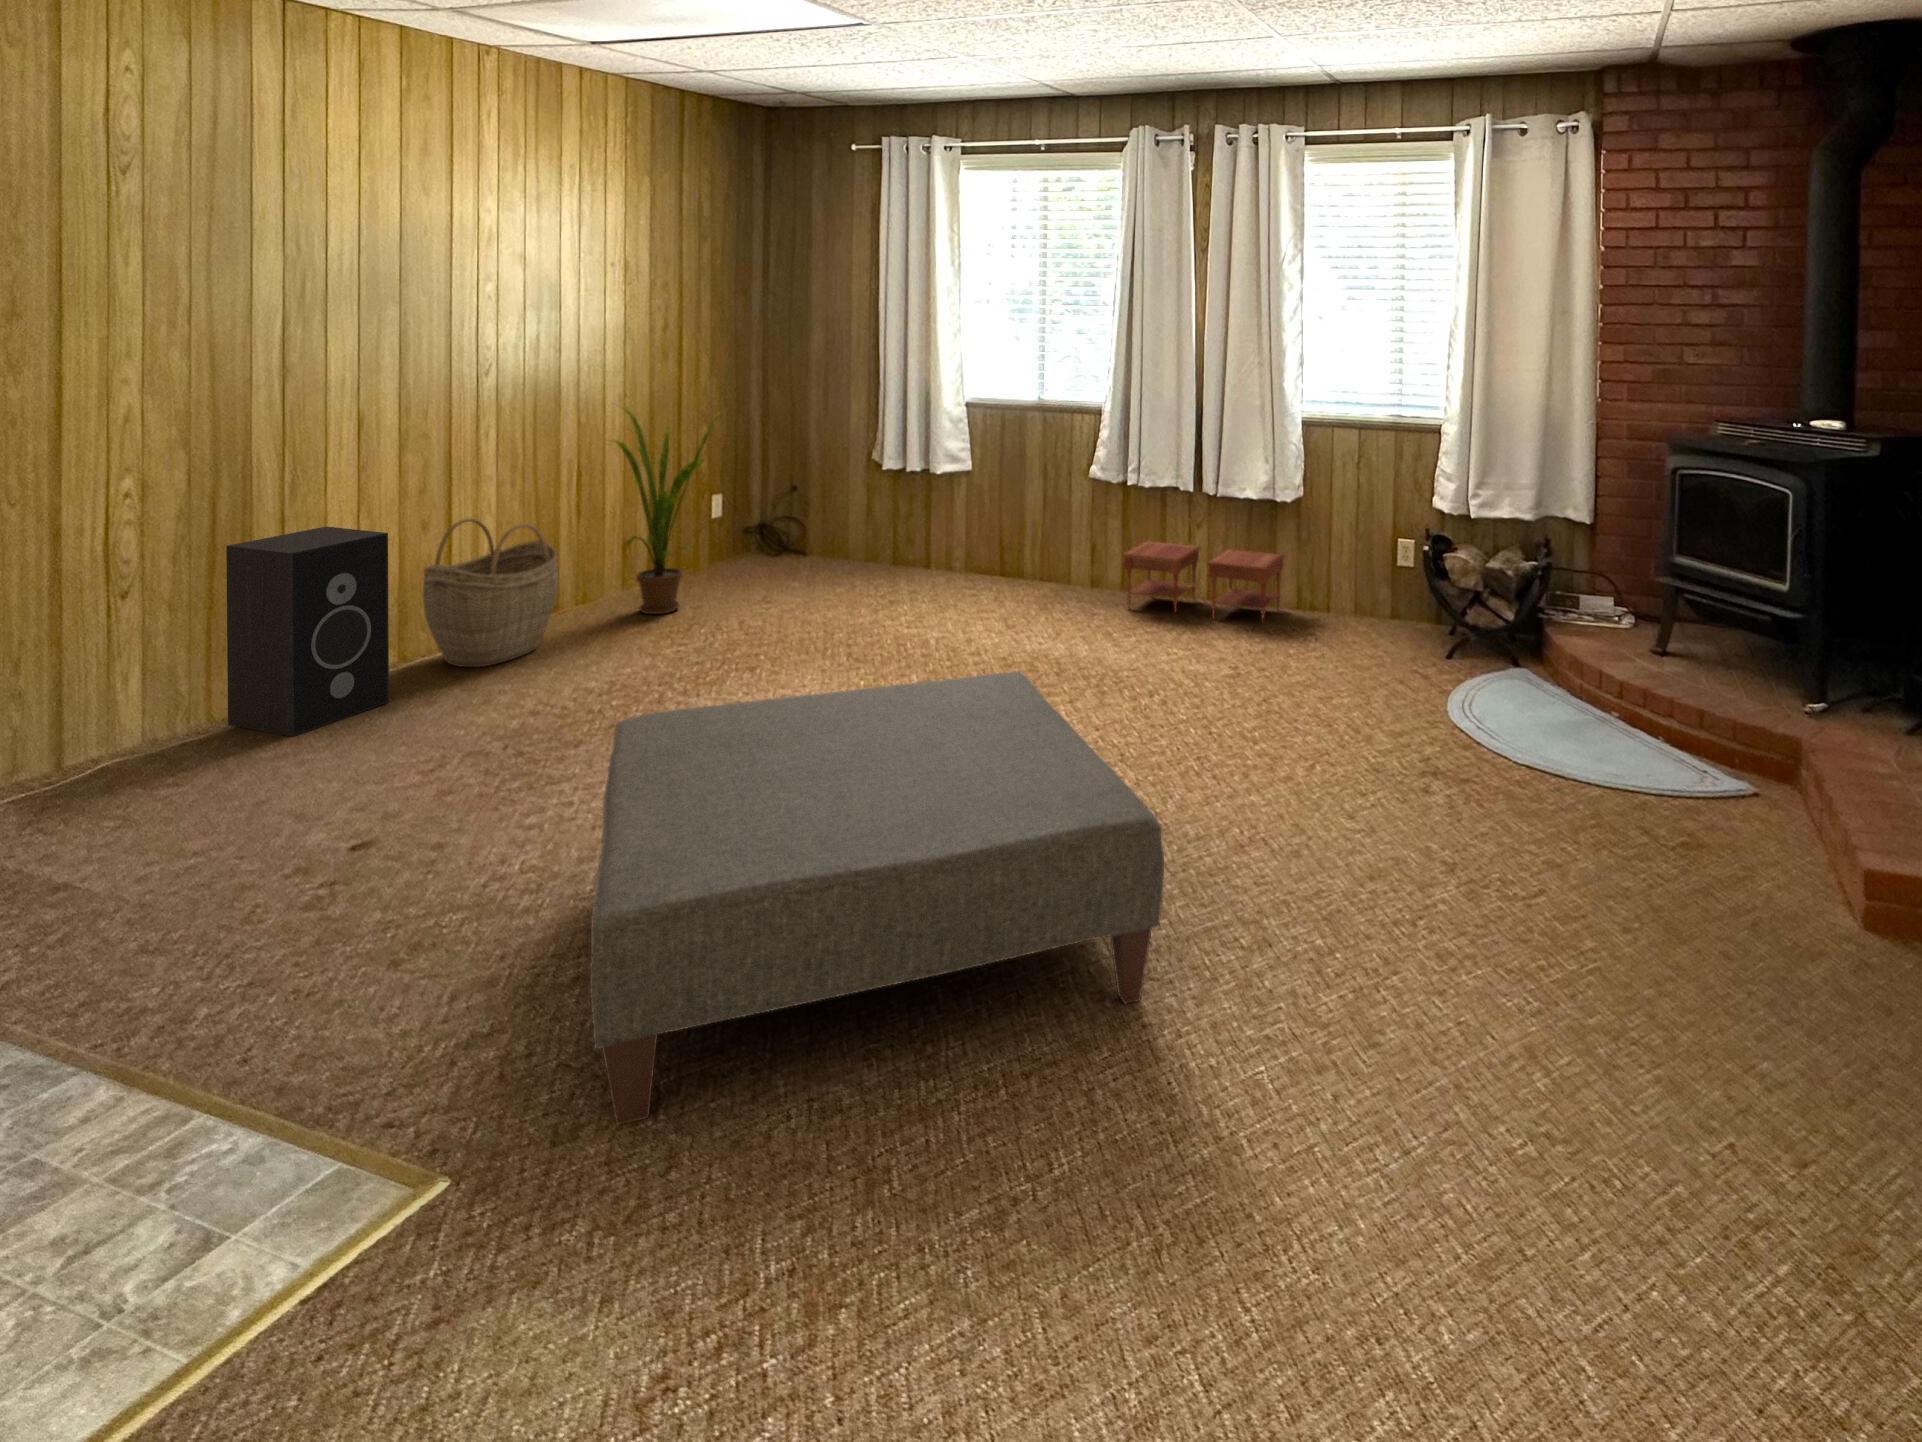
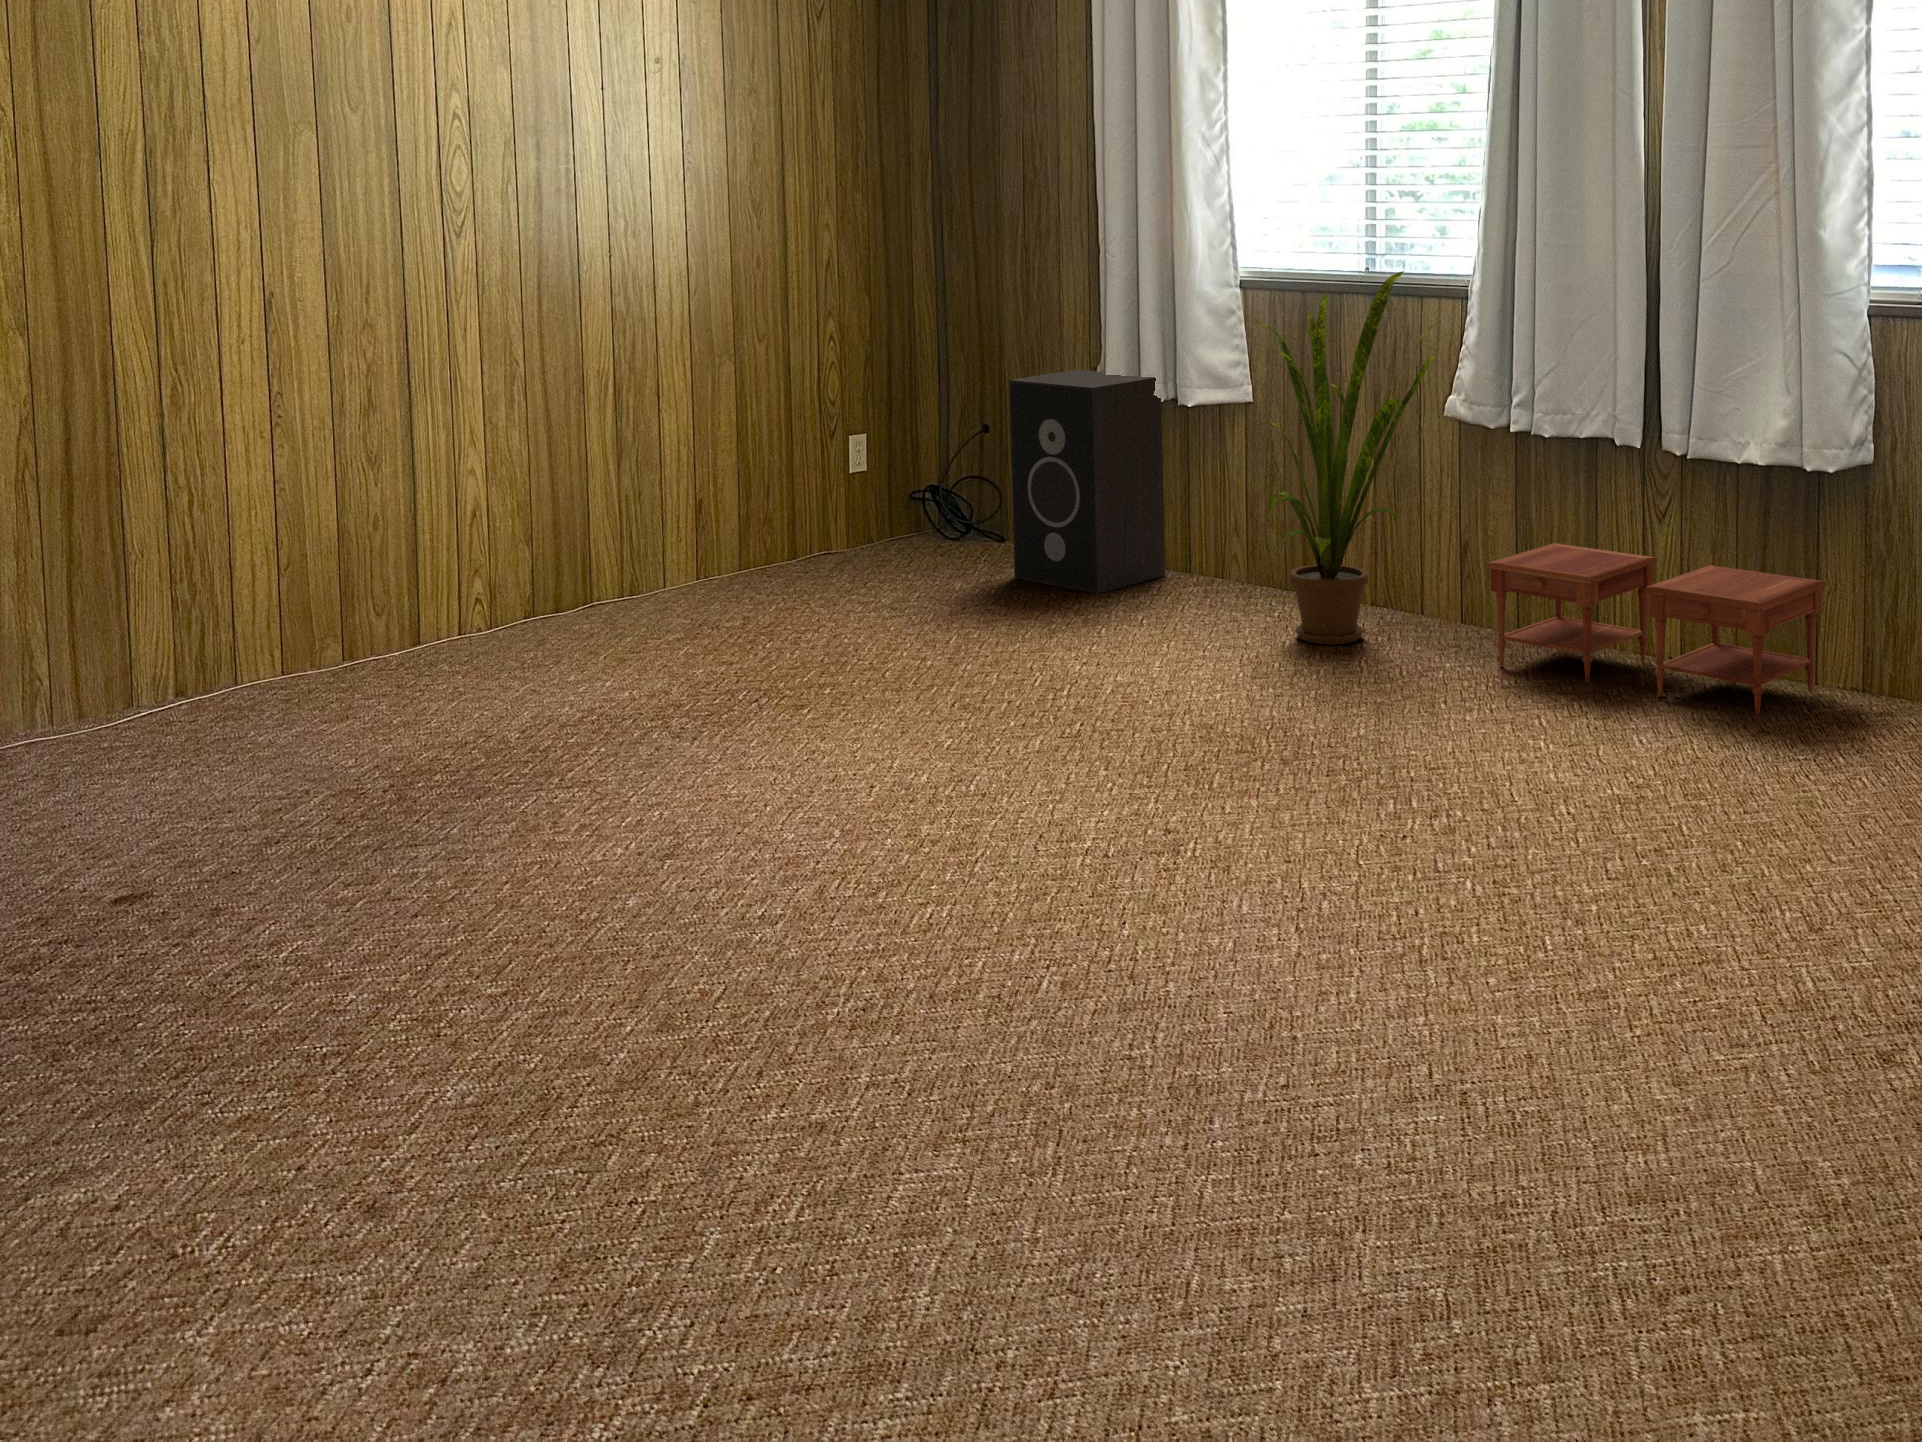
house plant: present [614,407,725,614] -> present [1254,271,1438,644]
woven basket: present [423,518,558,667] -> none [359,451,548,675]
speaker: present [226,527,389,737] -> present [1009,370,1165,593]
ottoman: present [590,671,1164,1125] -> none [89,734,1061,1330]

